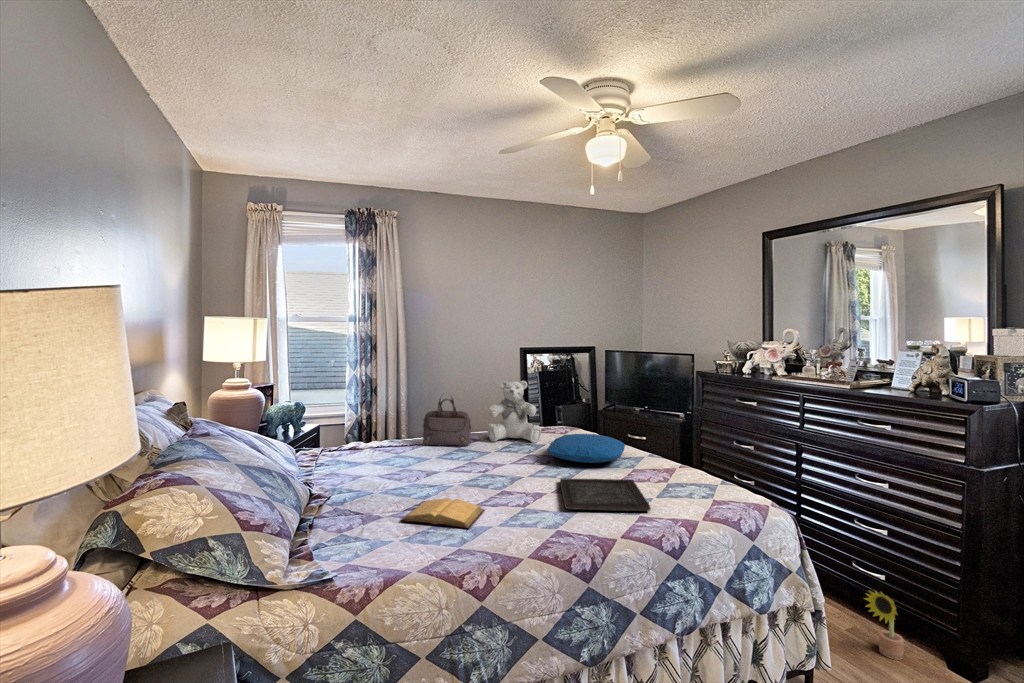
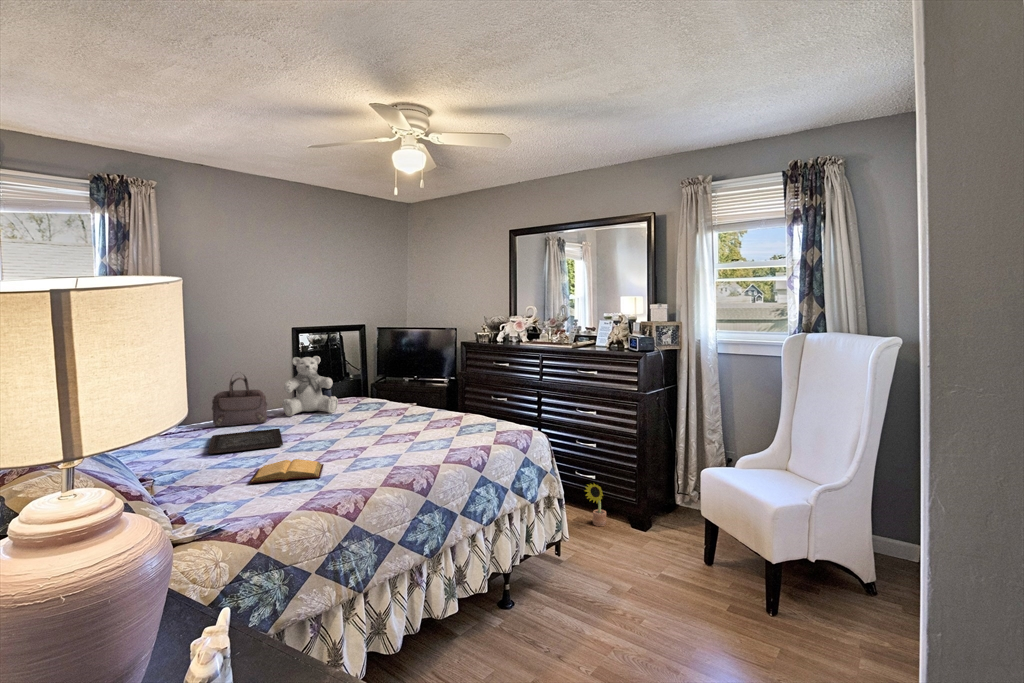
pillow: present [547,434,625,463] -> none [354,399,420,421]
tray: present [560,479,650,511] -> present [208,428,283,454]

